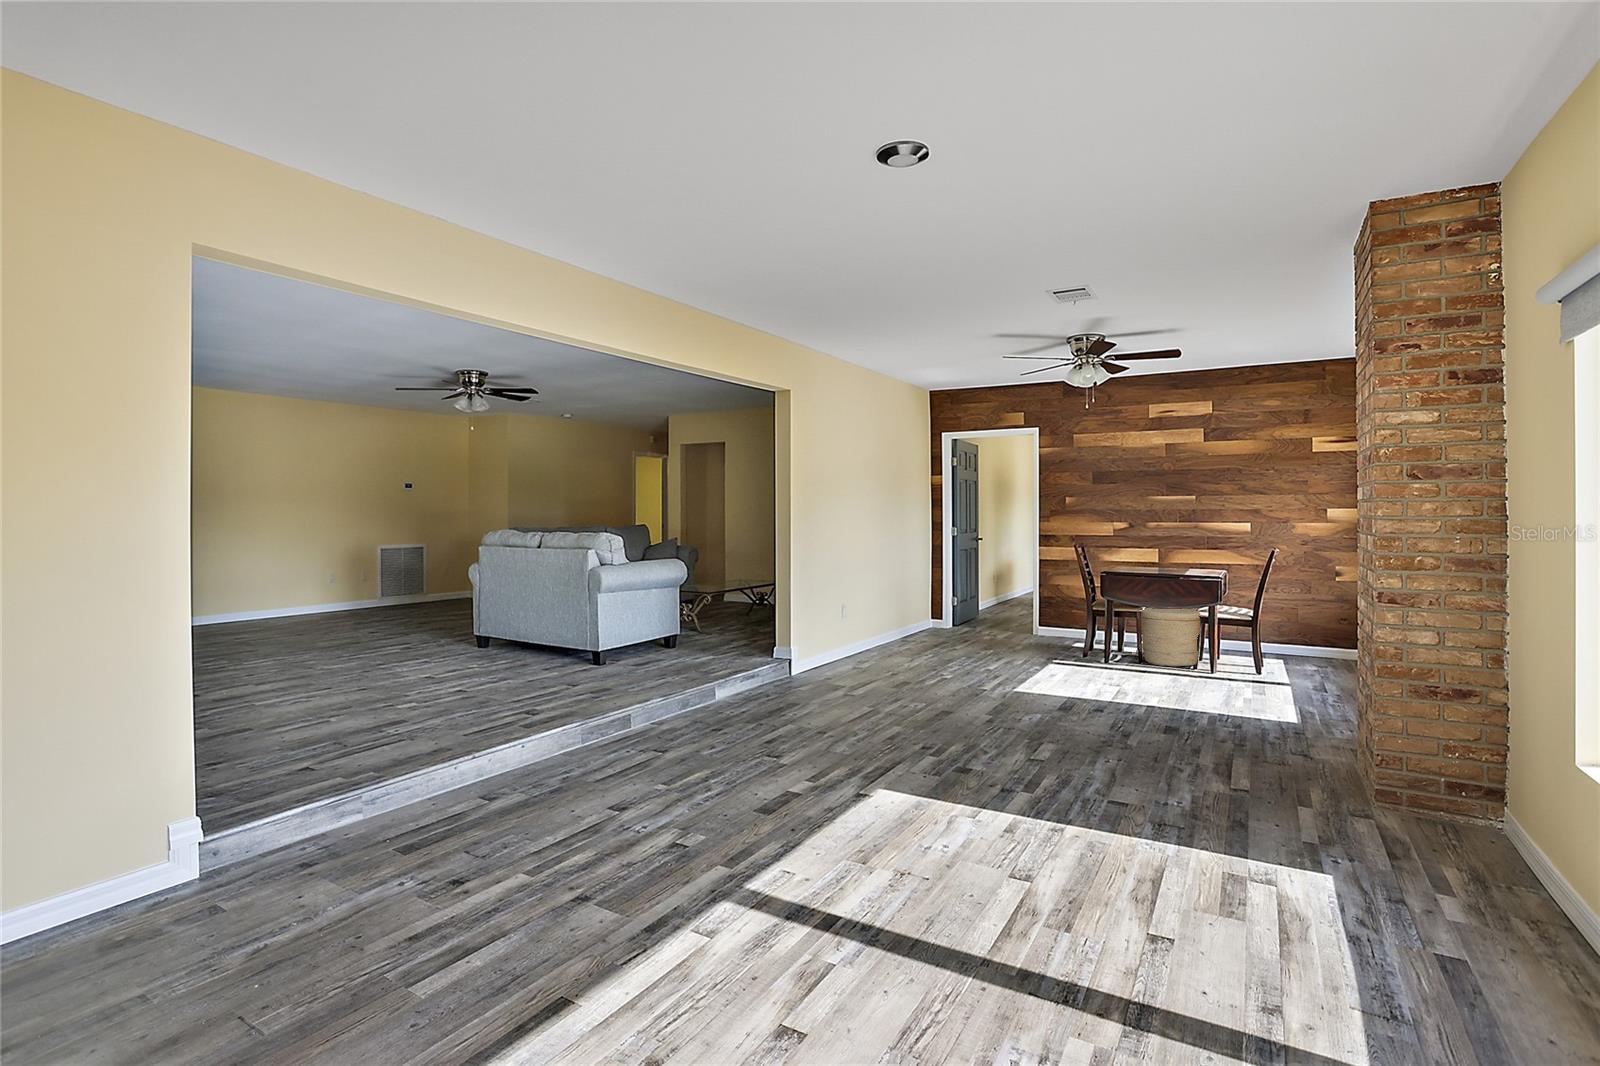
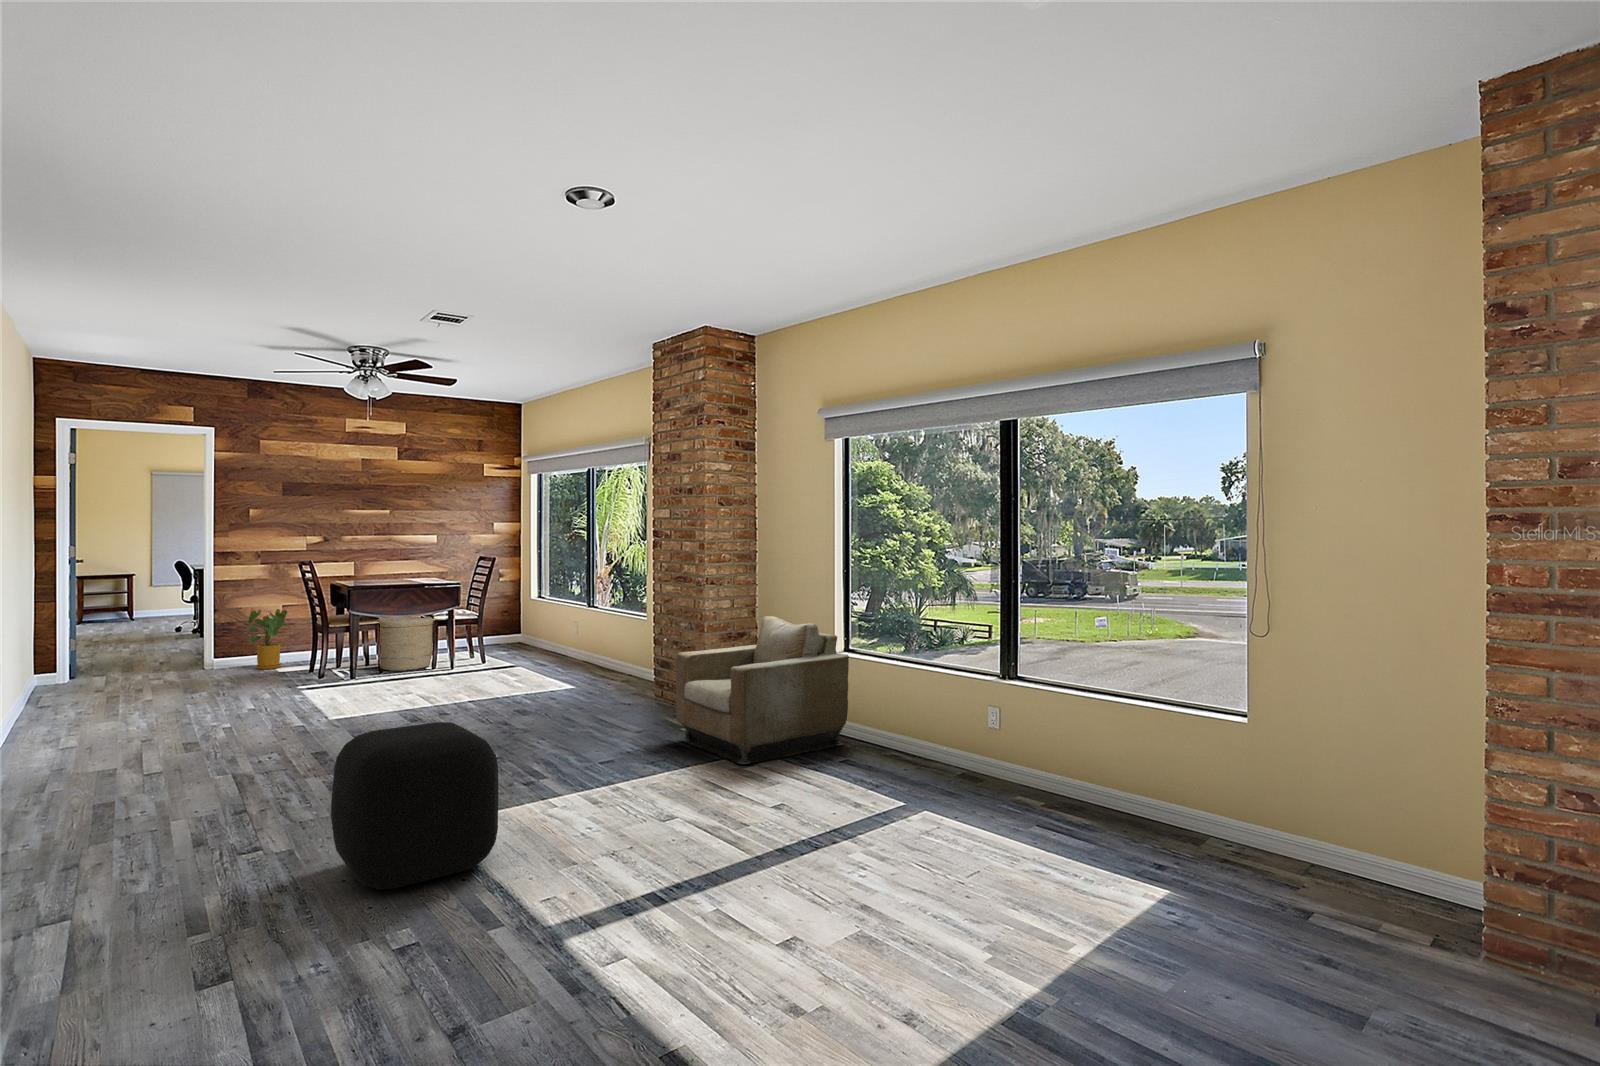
house plant: none [1047,589,1093,644] -> present [245,609,289,669]
armchair: none [1229,664,1518,933] -> present [676,616,849,764]
ottoman: none [701,697,846,846] -> present [331,722,498,890]

